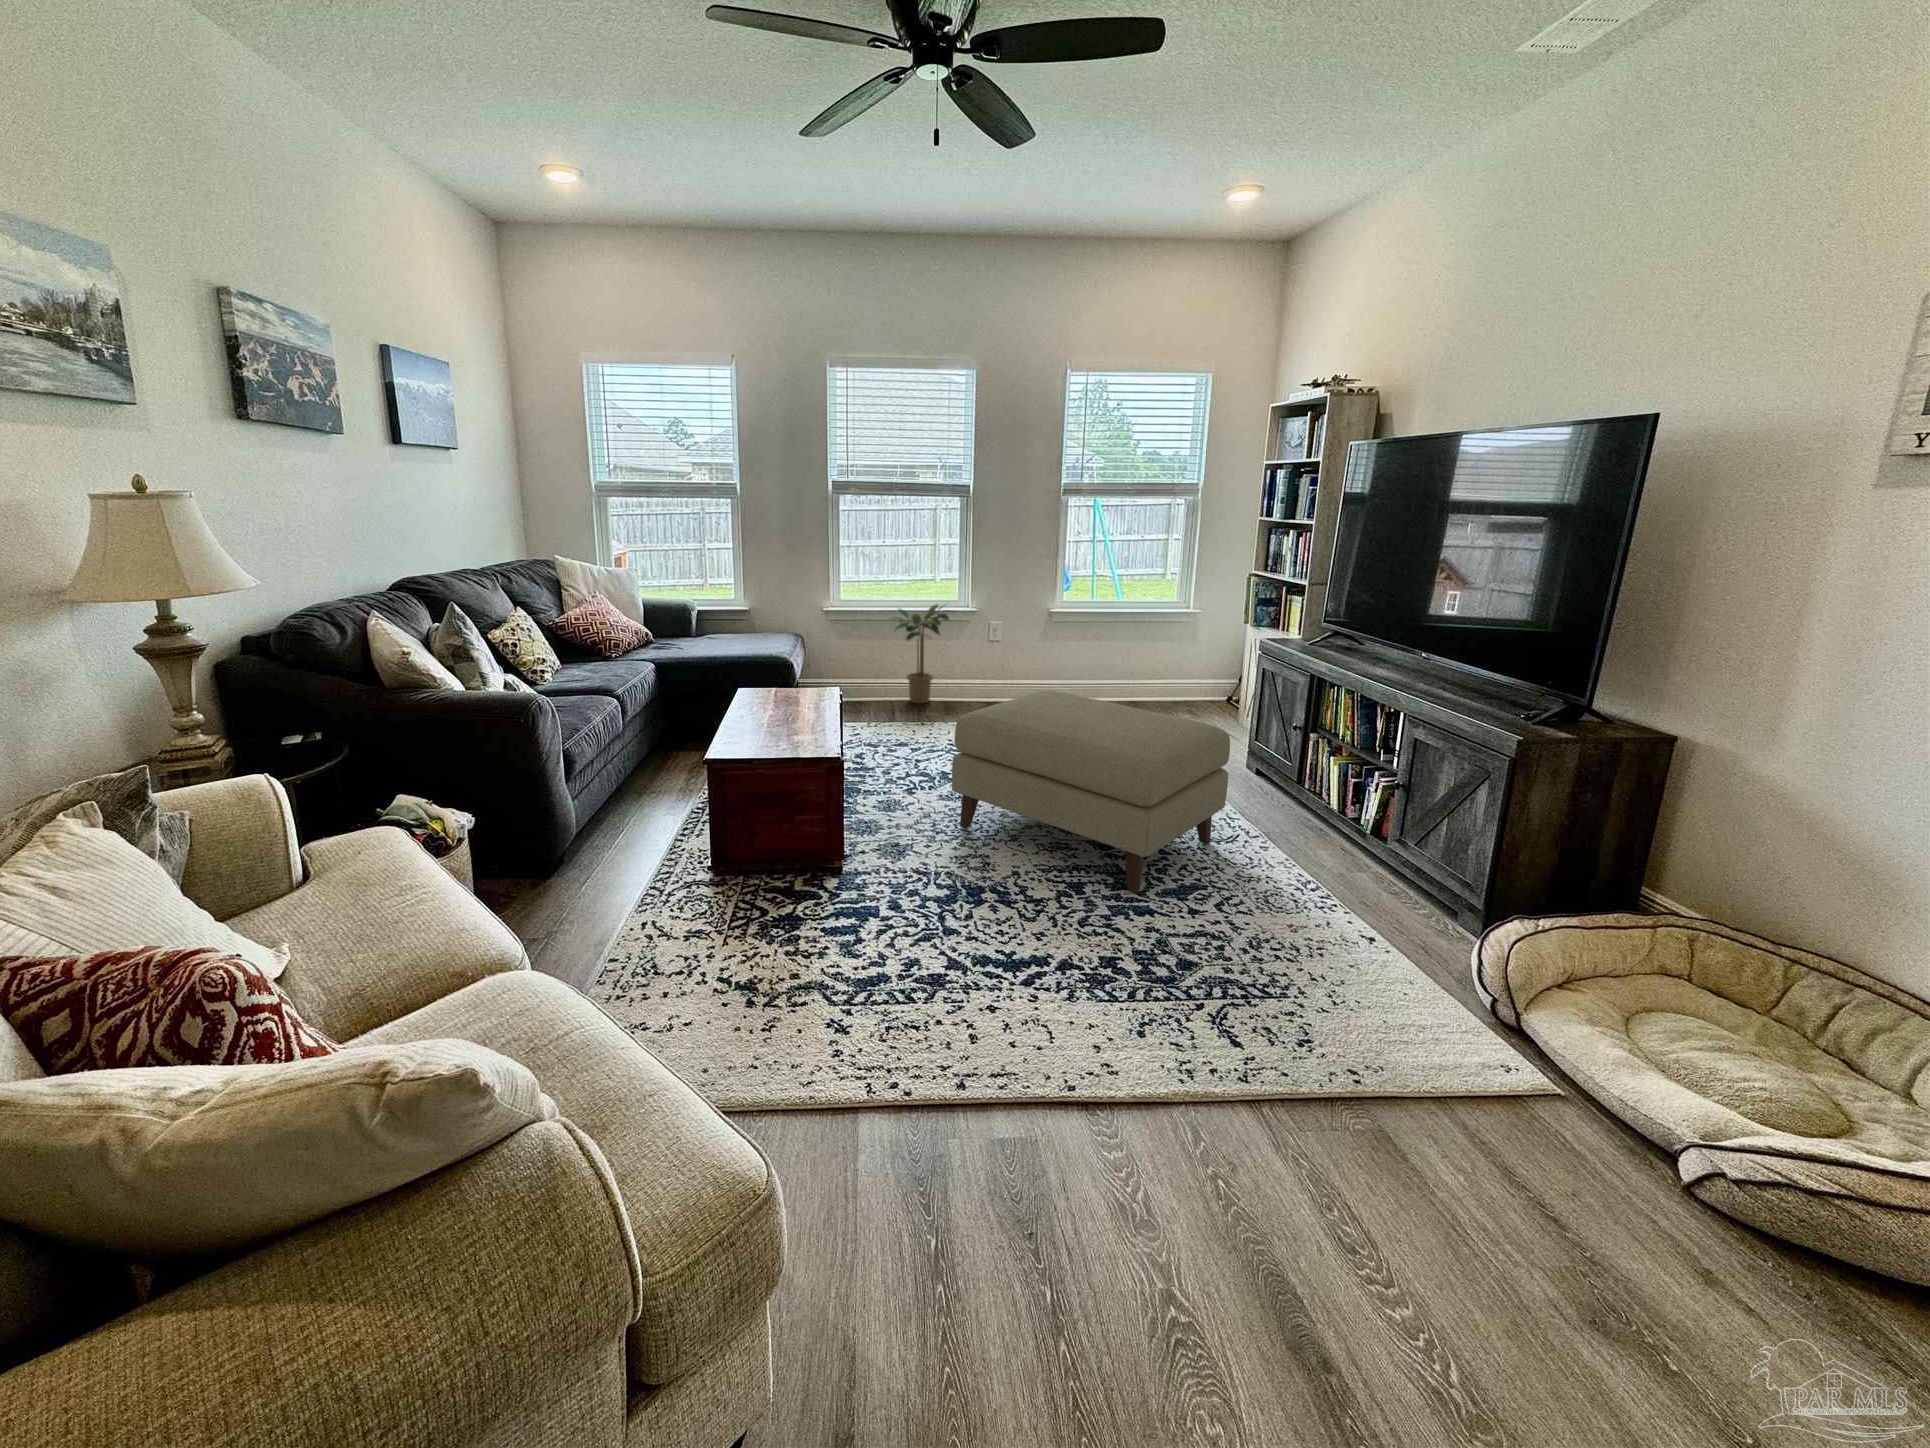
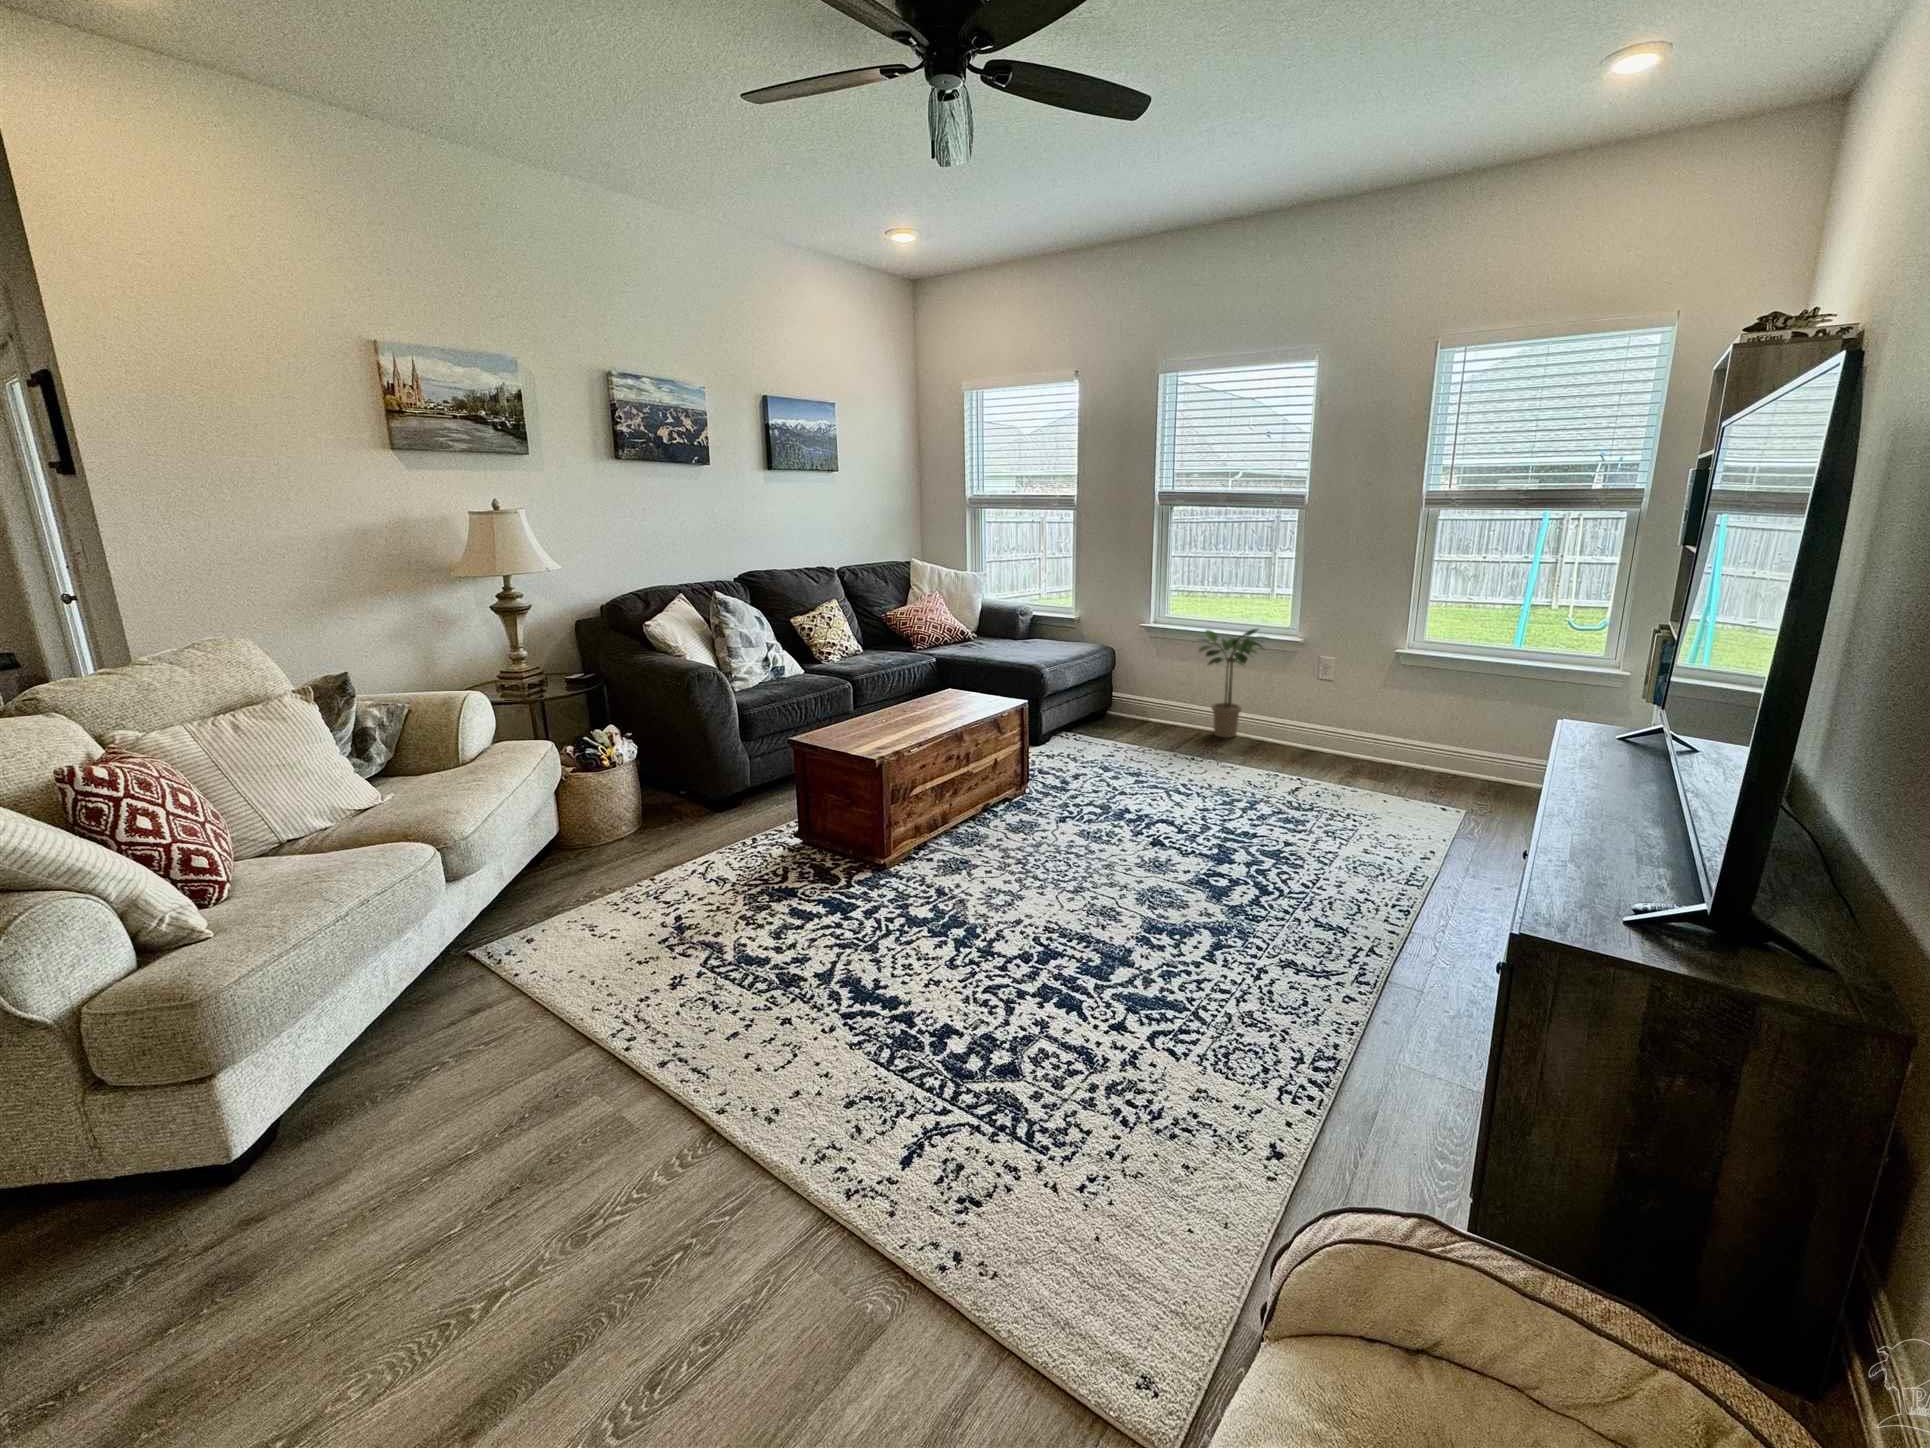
ottoman: present [952,691,1230,893] -> none [1034,736,1299,978]

